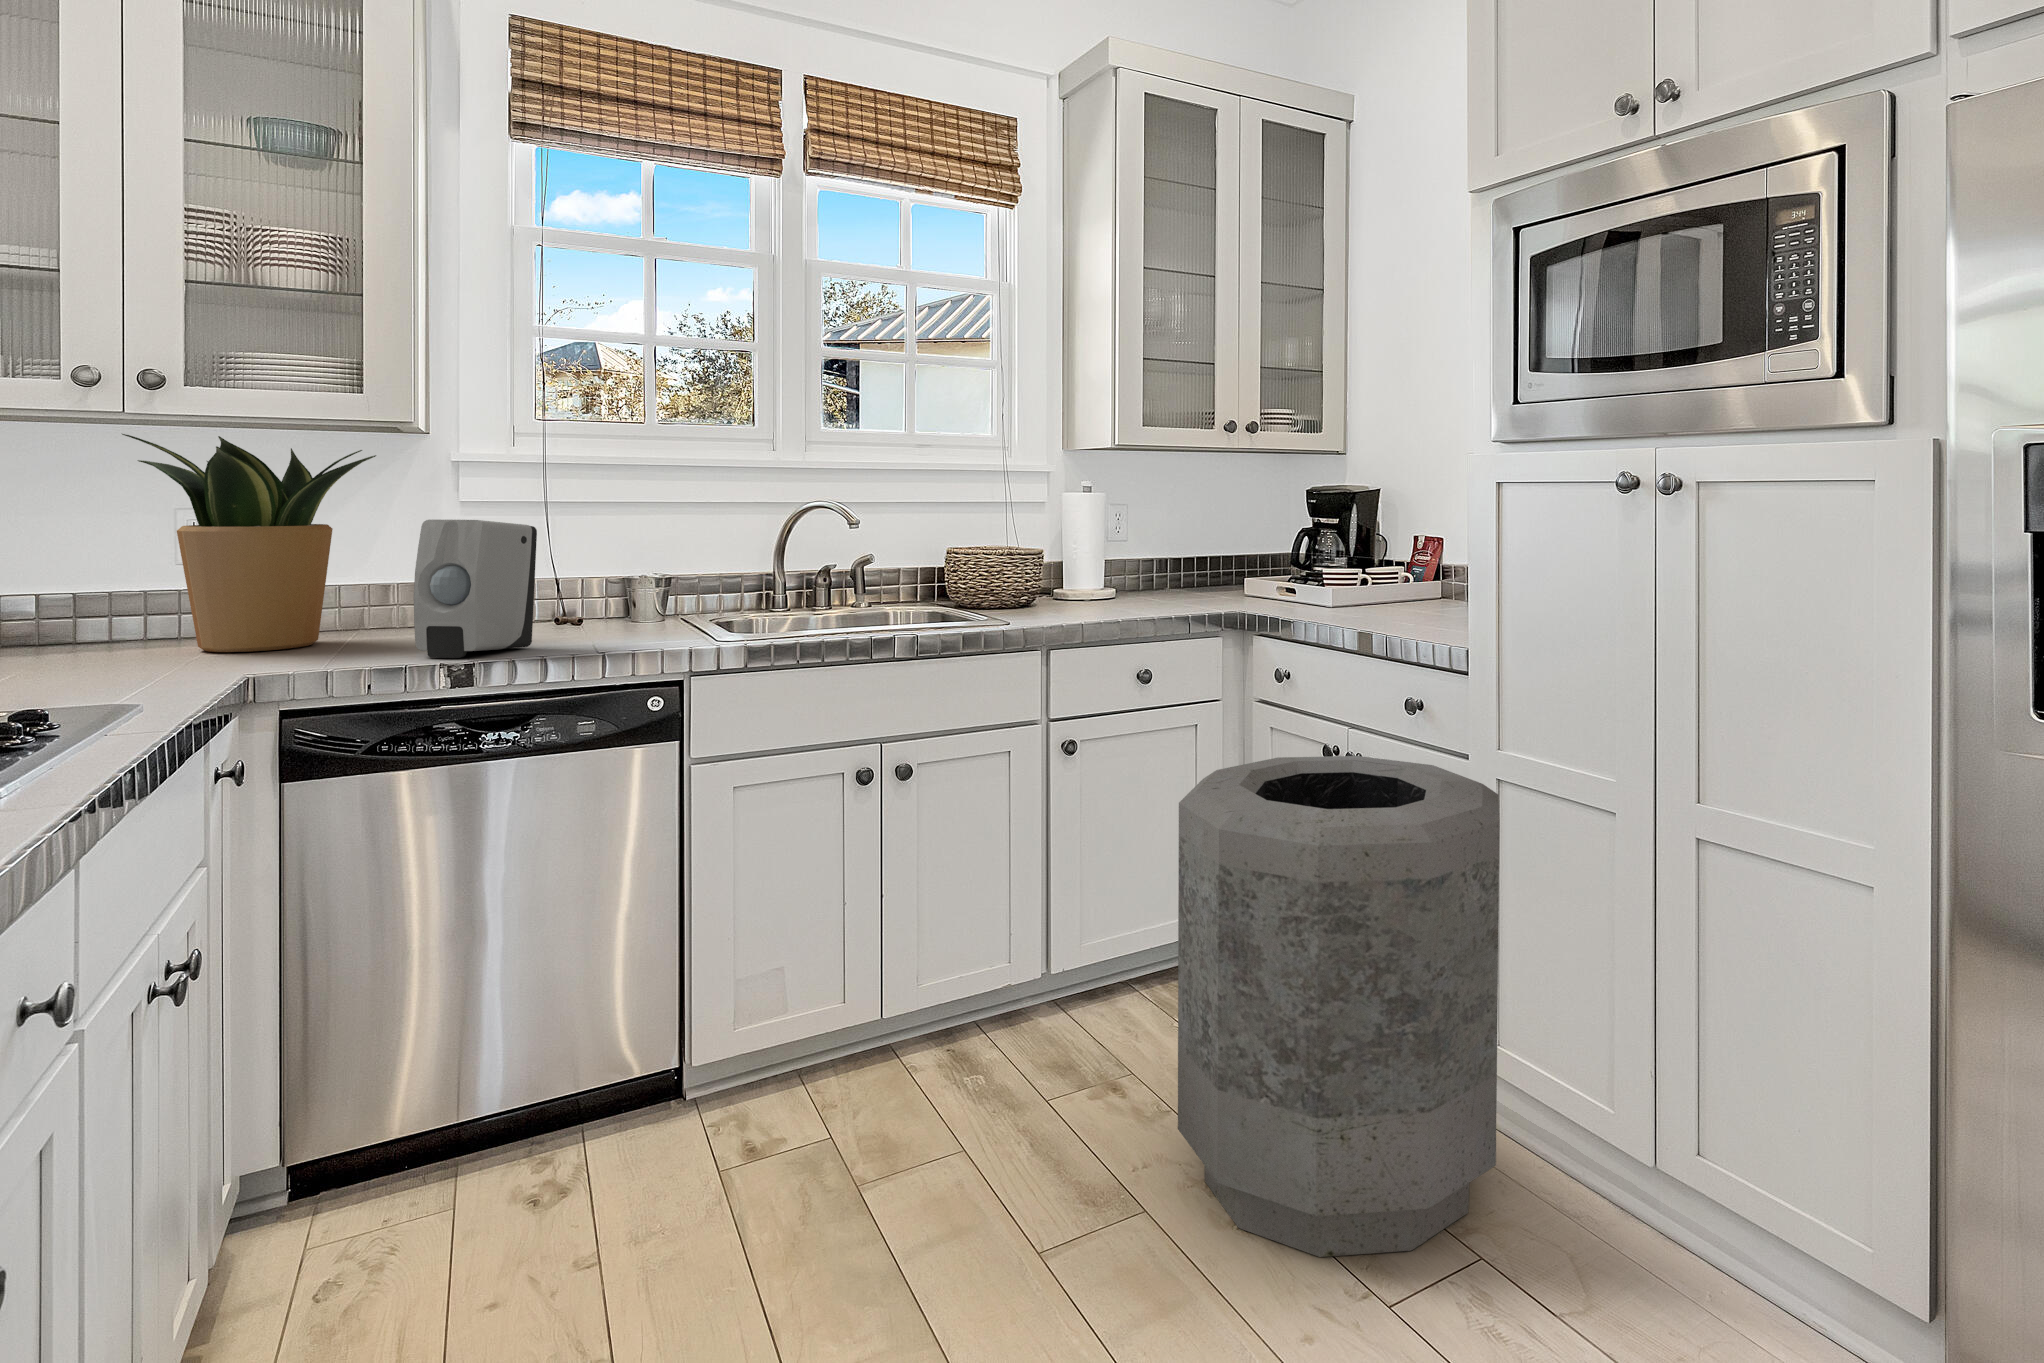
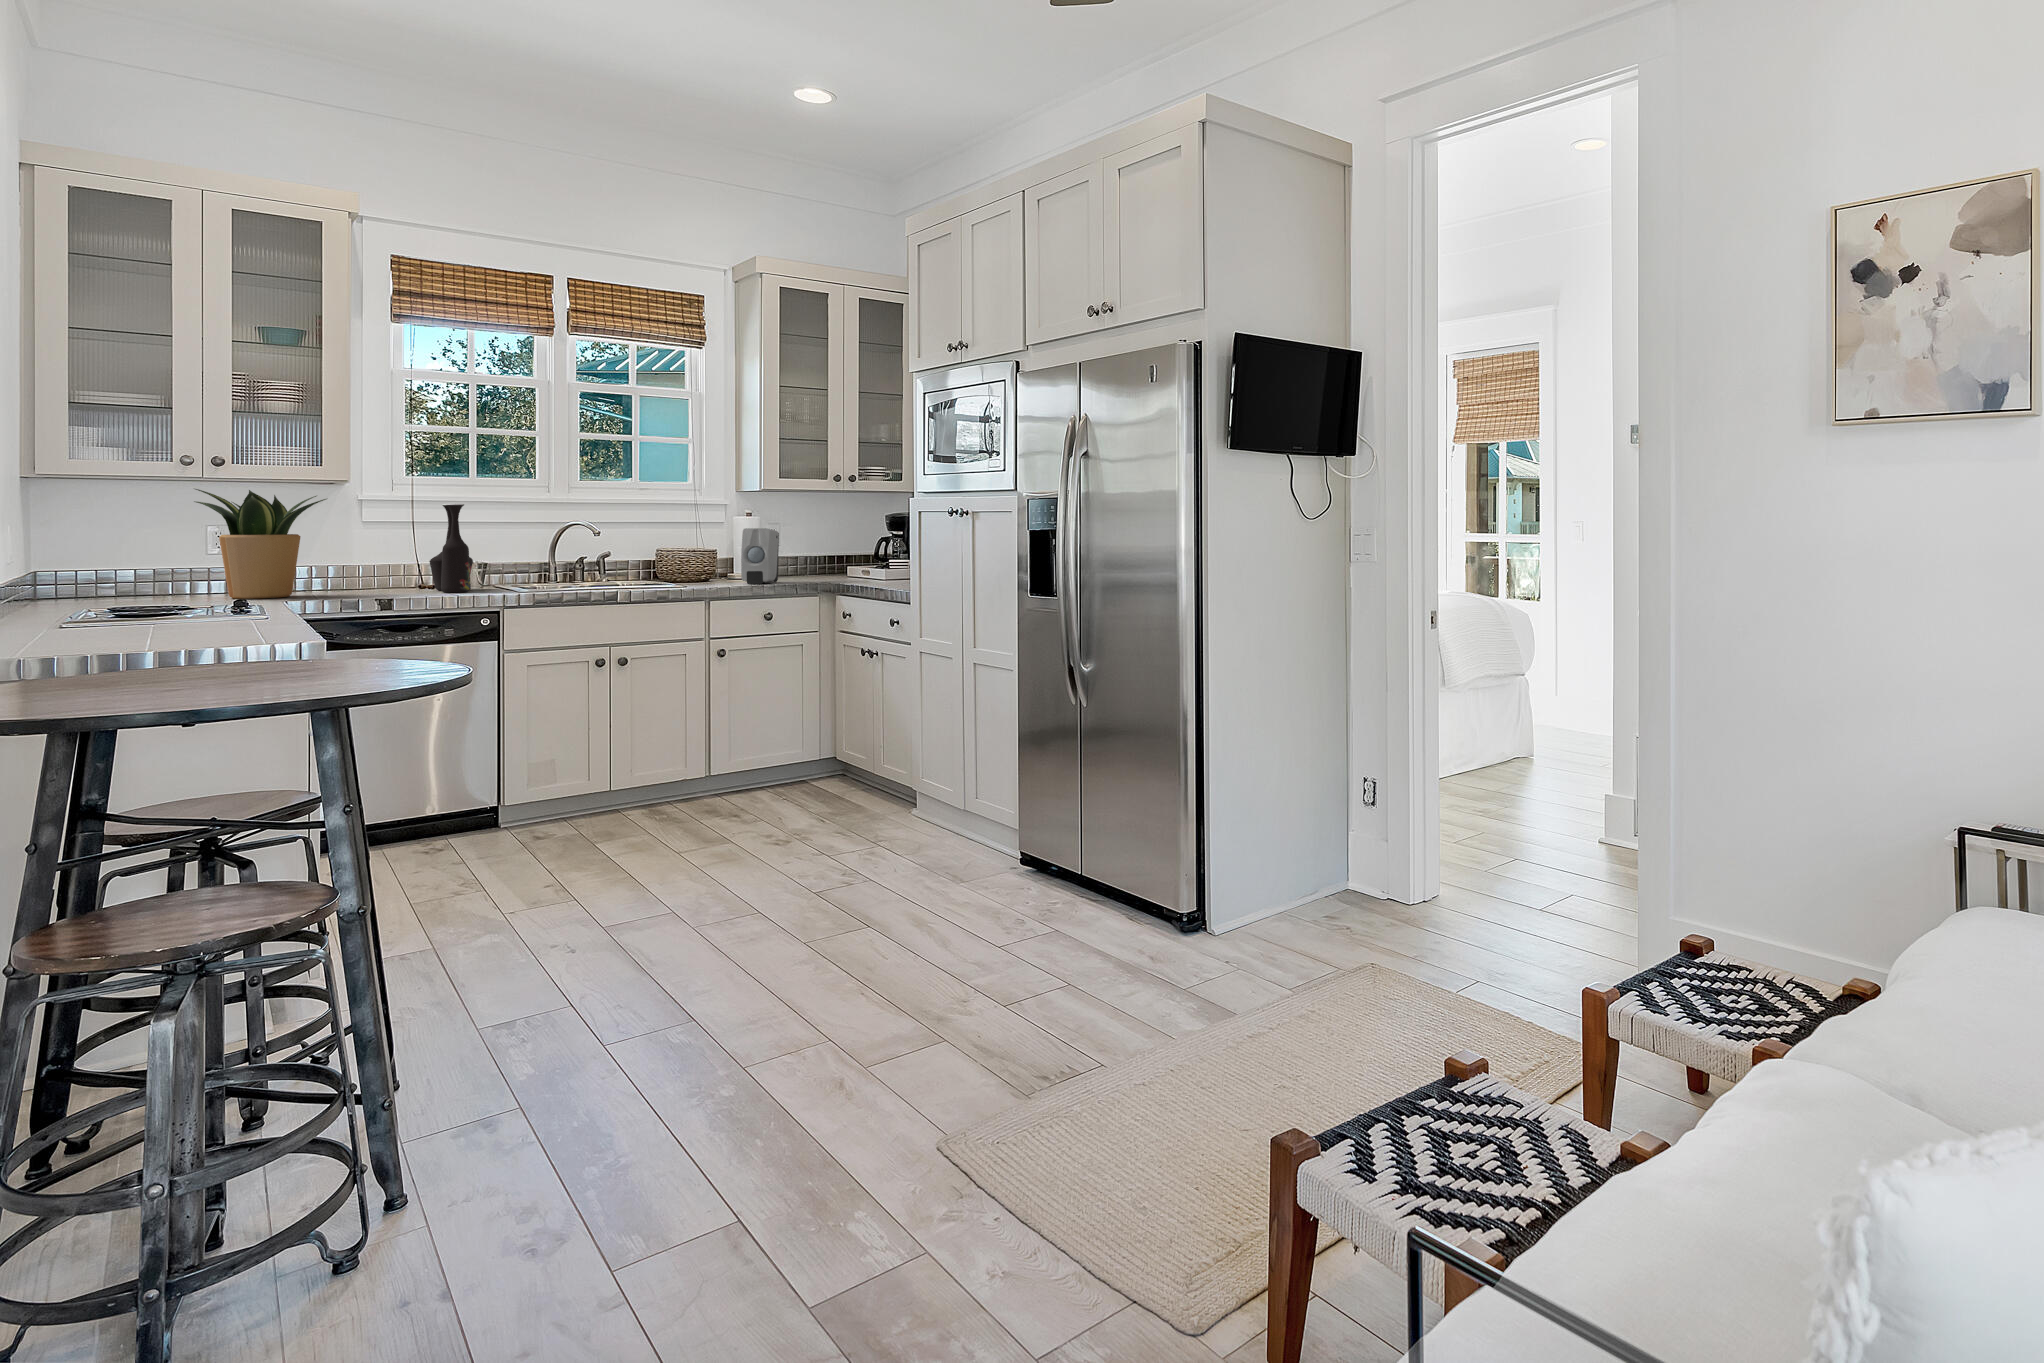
vase: none [569,467,645,637] -> present [429,504,473,592]
soap dispenser: present [414,520,537,658] -> present [741,528,779,584]
trash can: present [1178,756,1500,1257] -> none [753,643,911,846]

